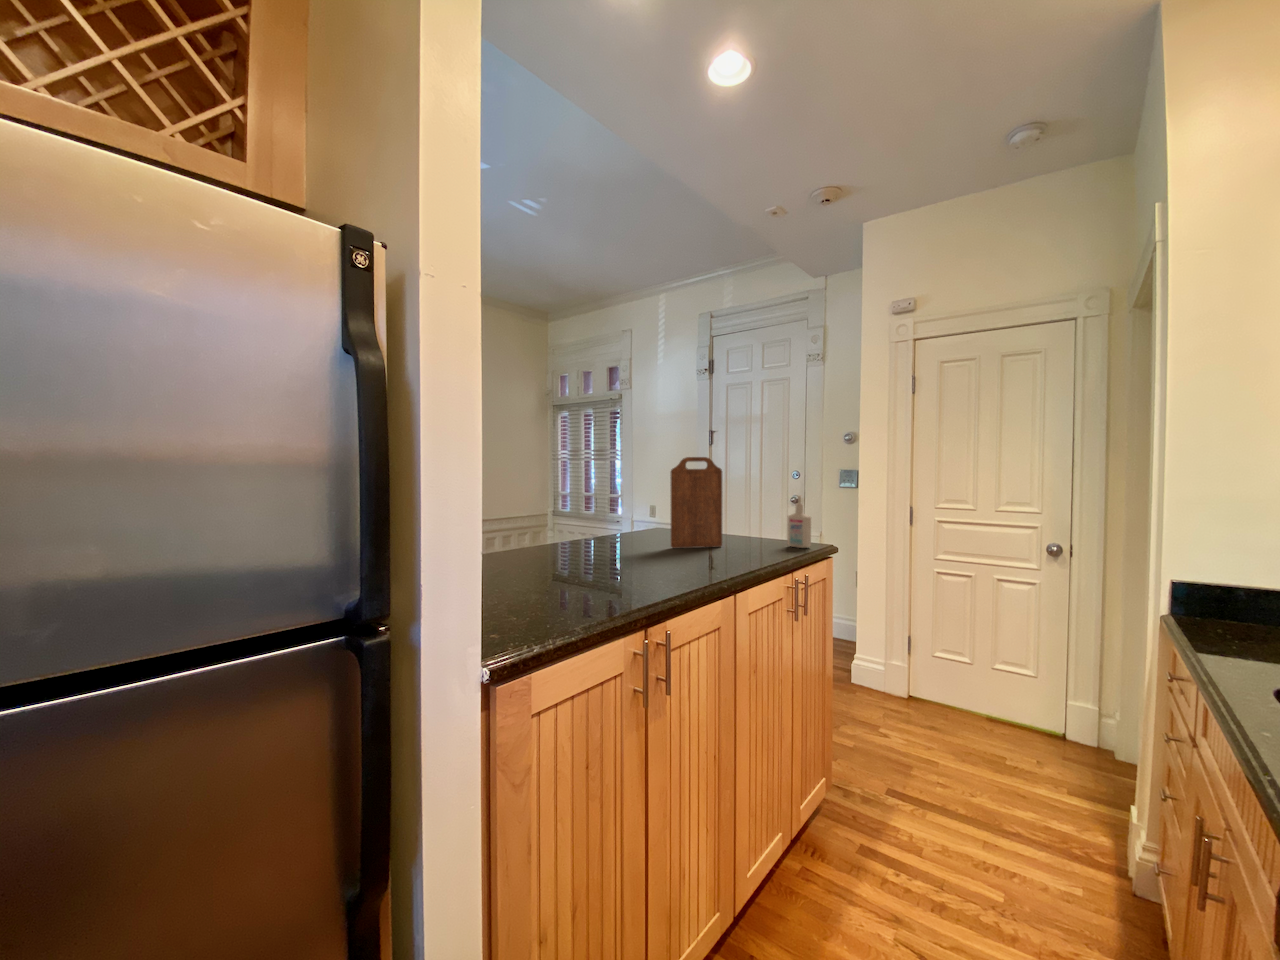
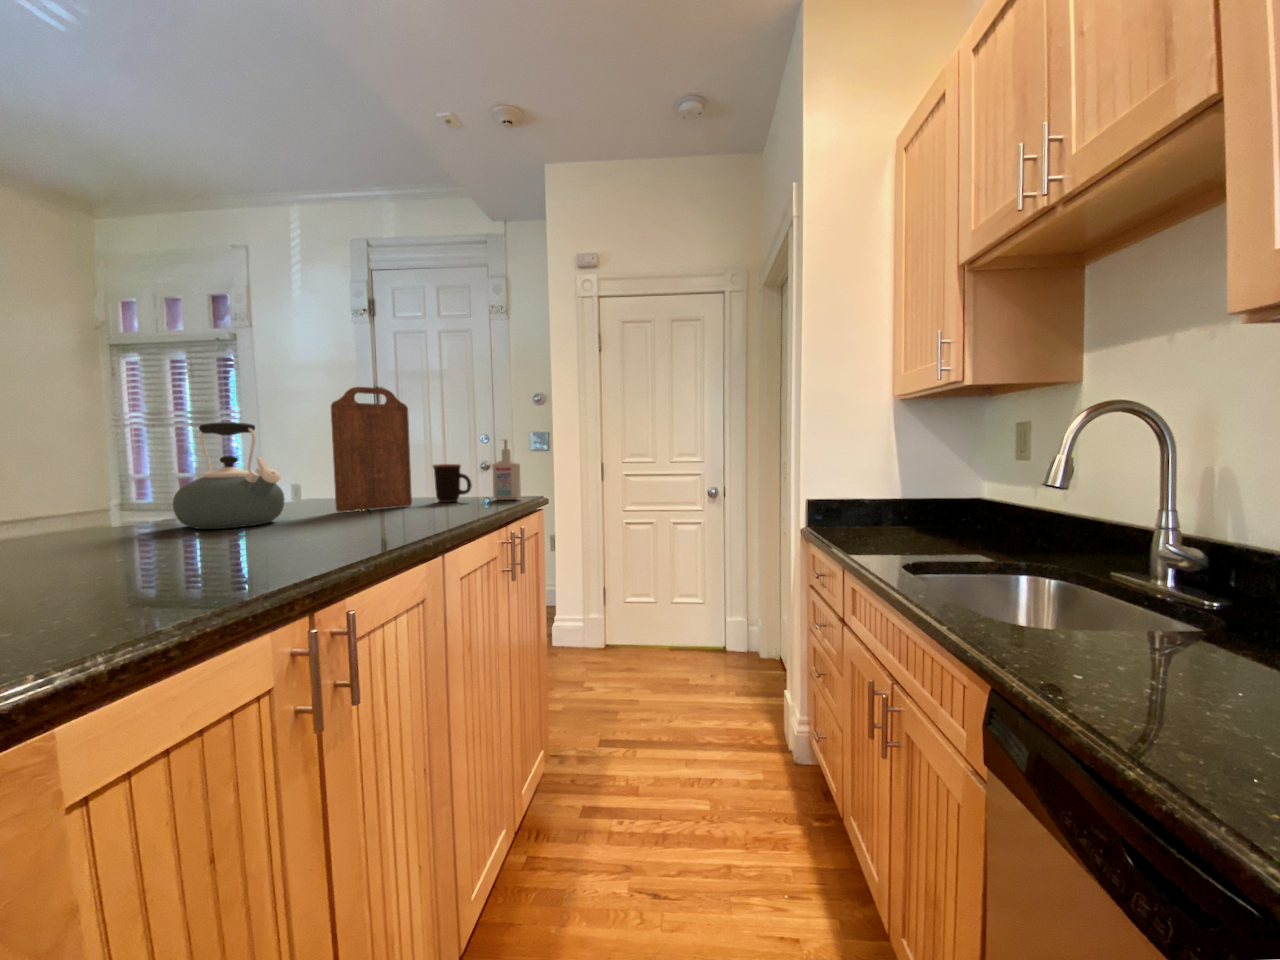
kettle: none [583,487,640,556] -> present [173,422,285,529]
mug: none [740,513,769,545] -> present [433,464,472,502]

